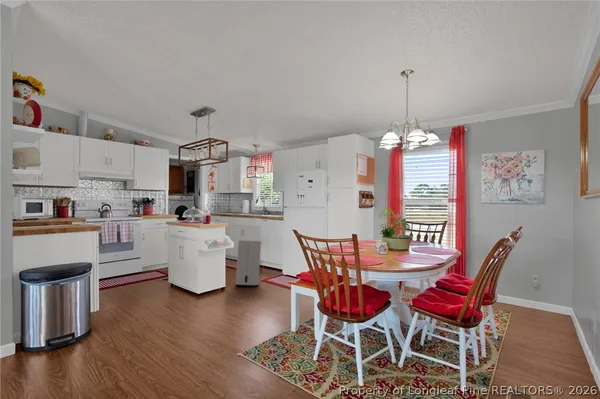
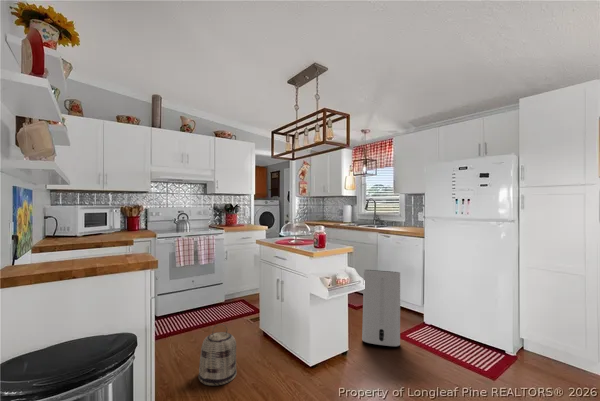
basket: none [122,272,148,307] -> present [199,324,237,386]

